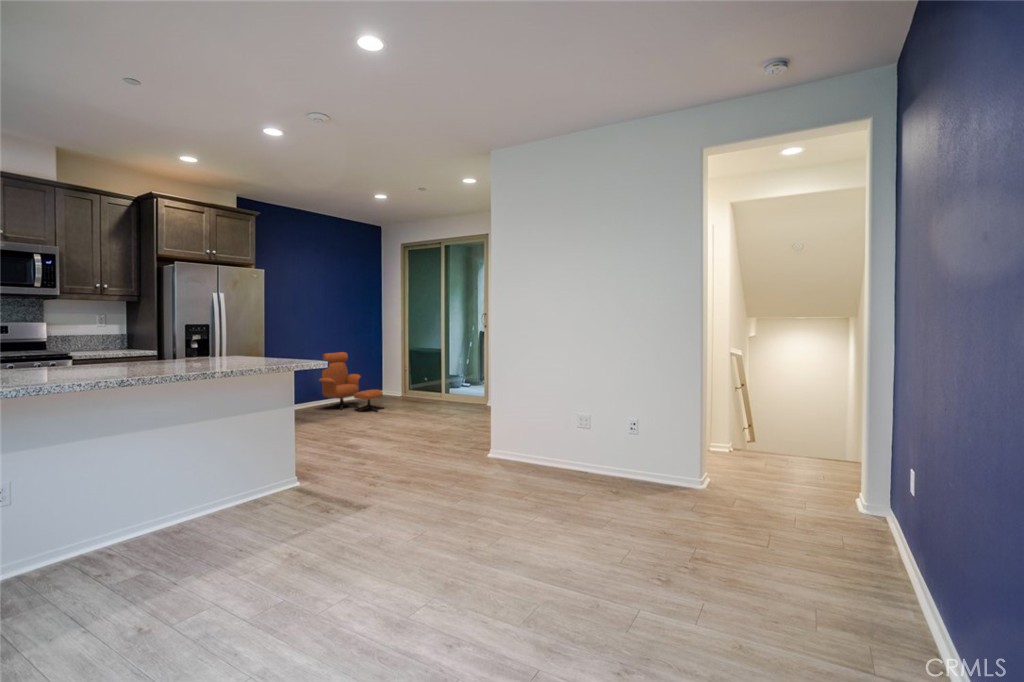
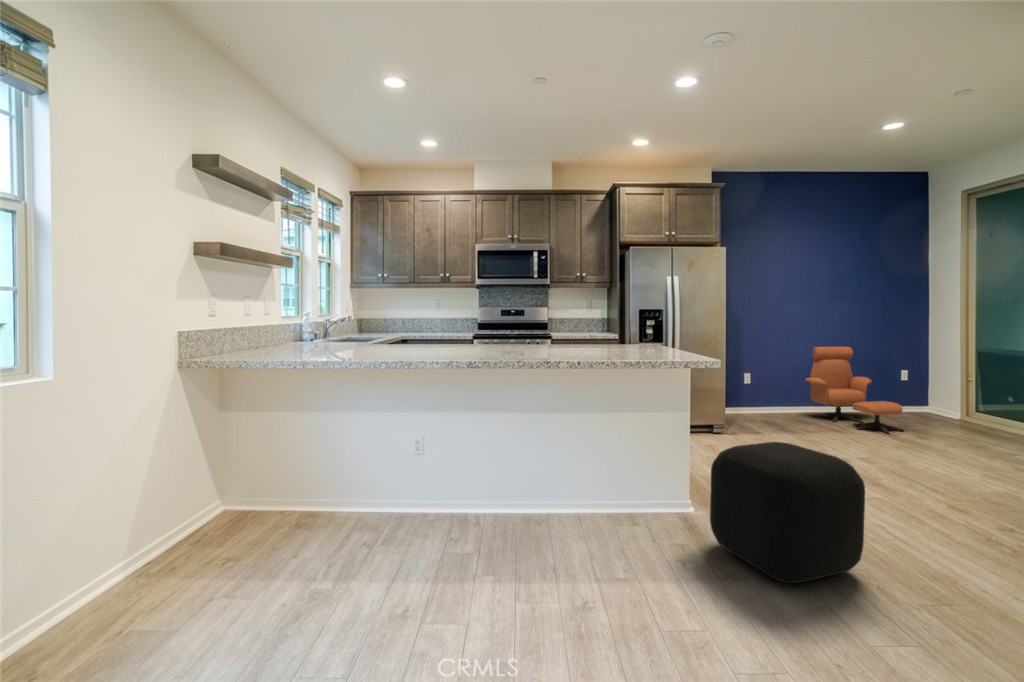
ottoman: none [327,416,414,498] -> present [710,442,865,583]

